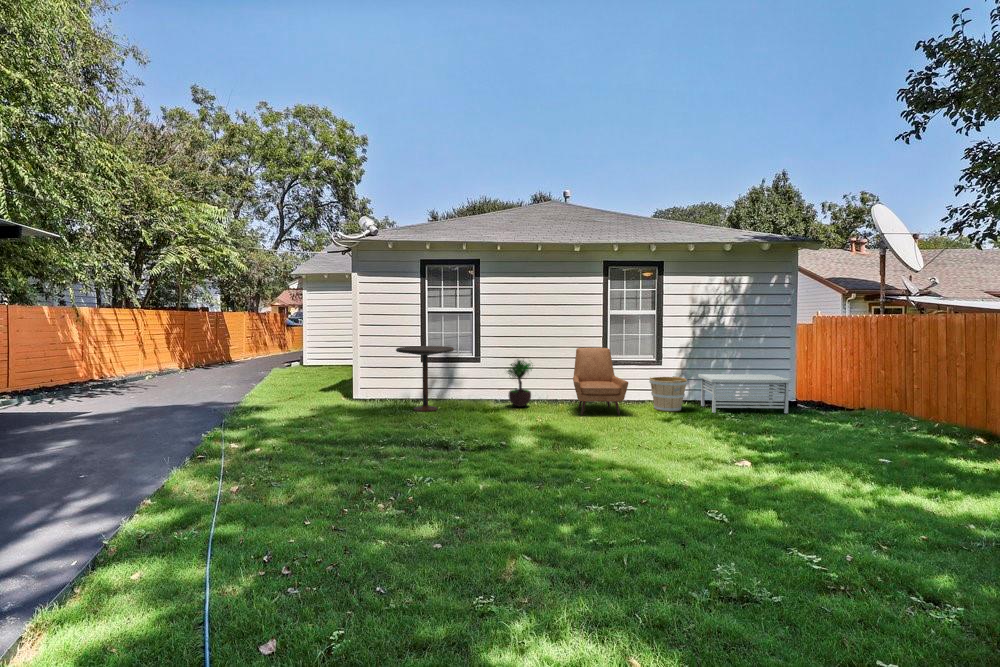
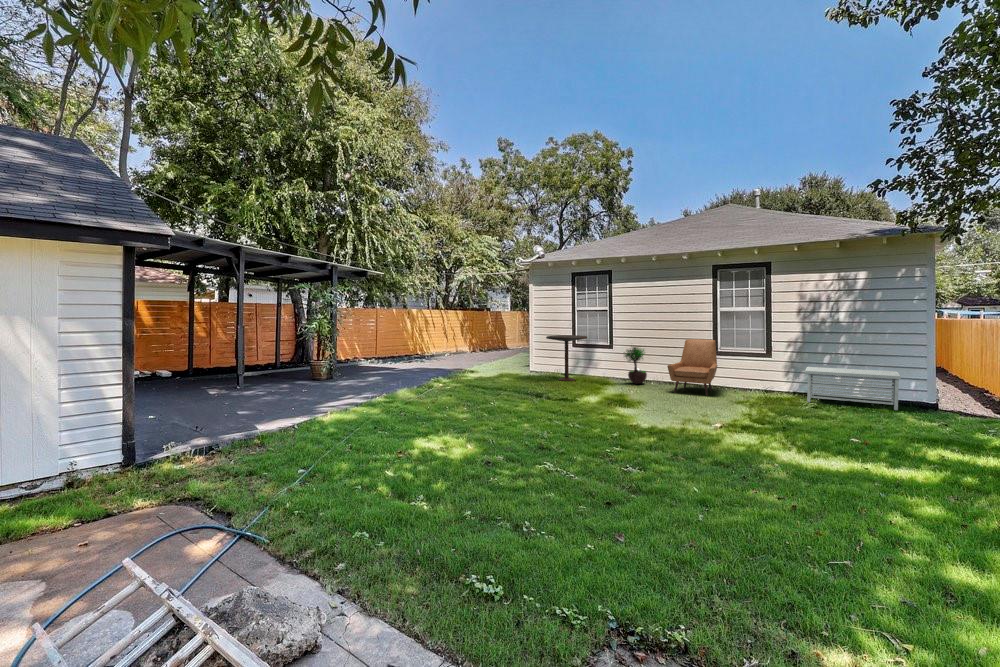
wooden bucket: present [649,376,687,411] -> none [748,367,787,398]

